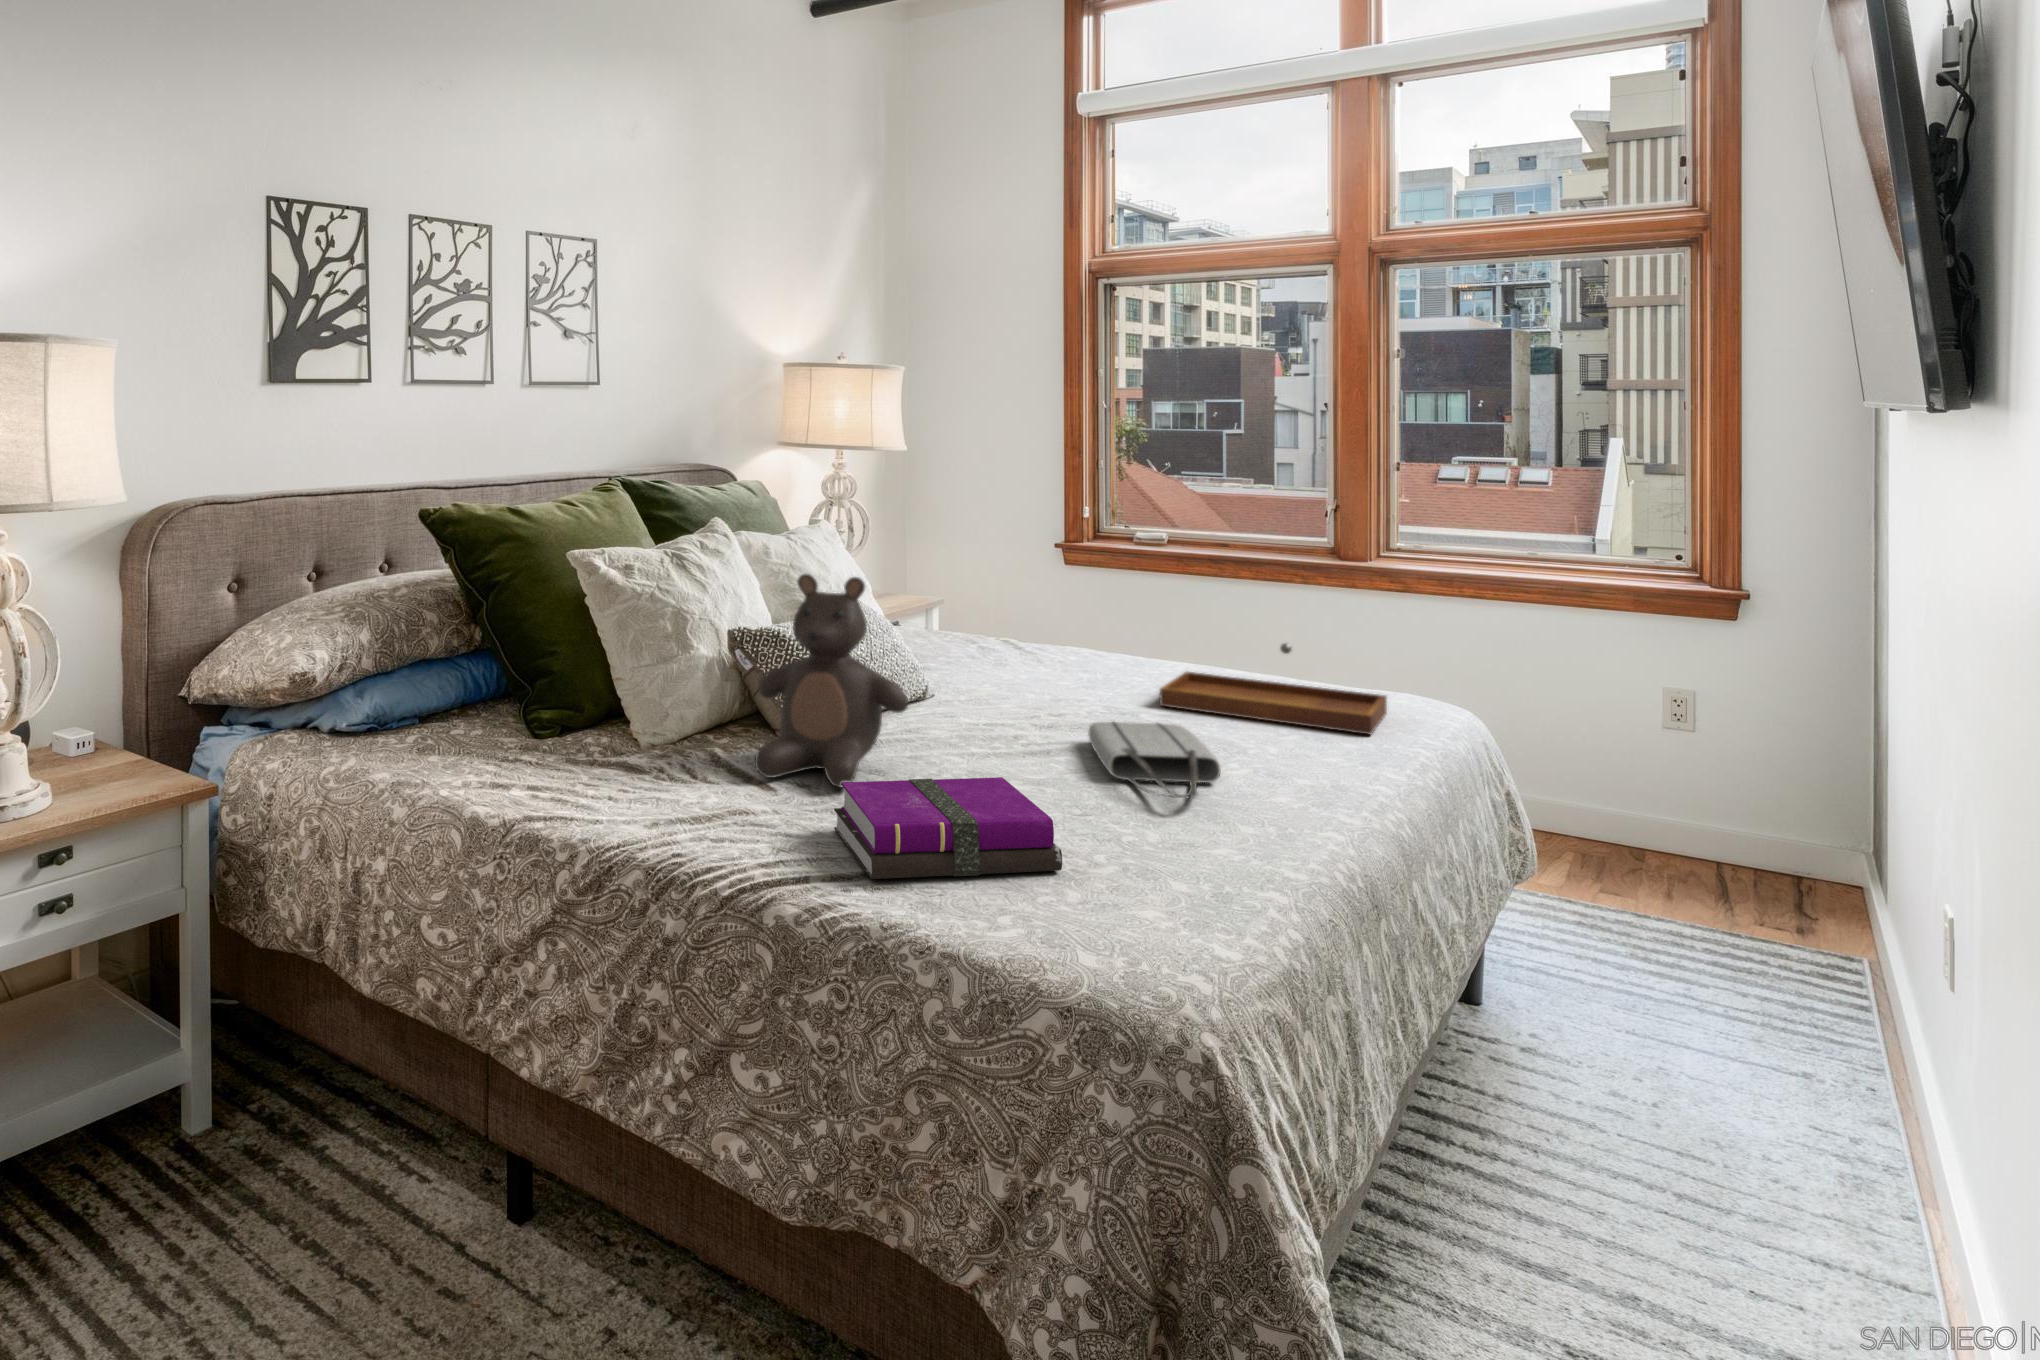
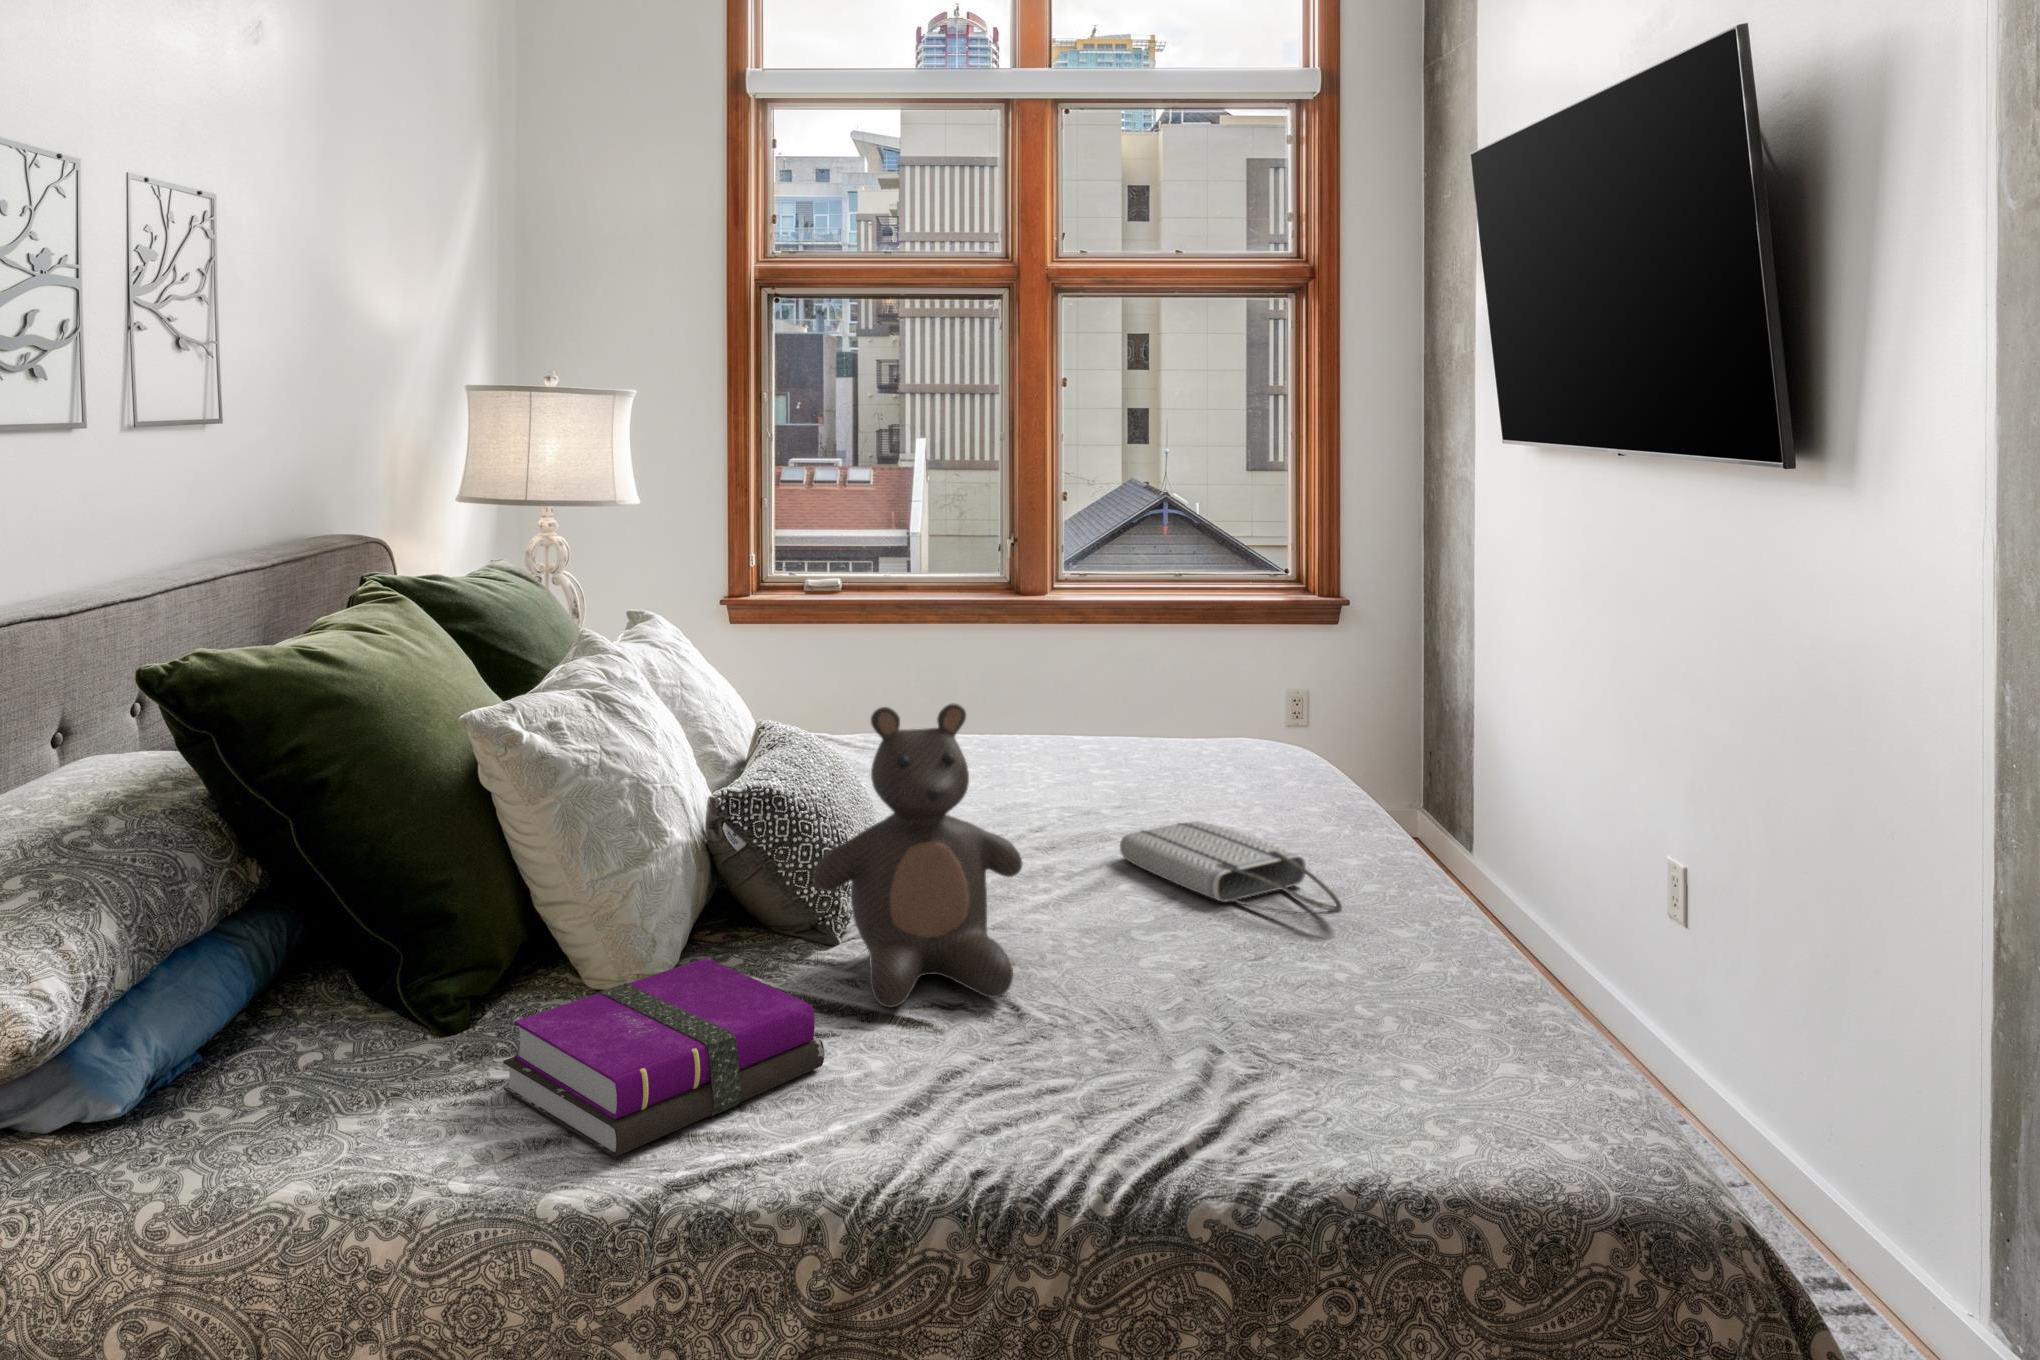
tray: present [1160,643,1387,734] -> none [1087,708,1314,798]
notebook: present [834,777,1062,879] -> present [503,958,824,1157]

